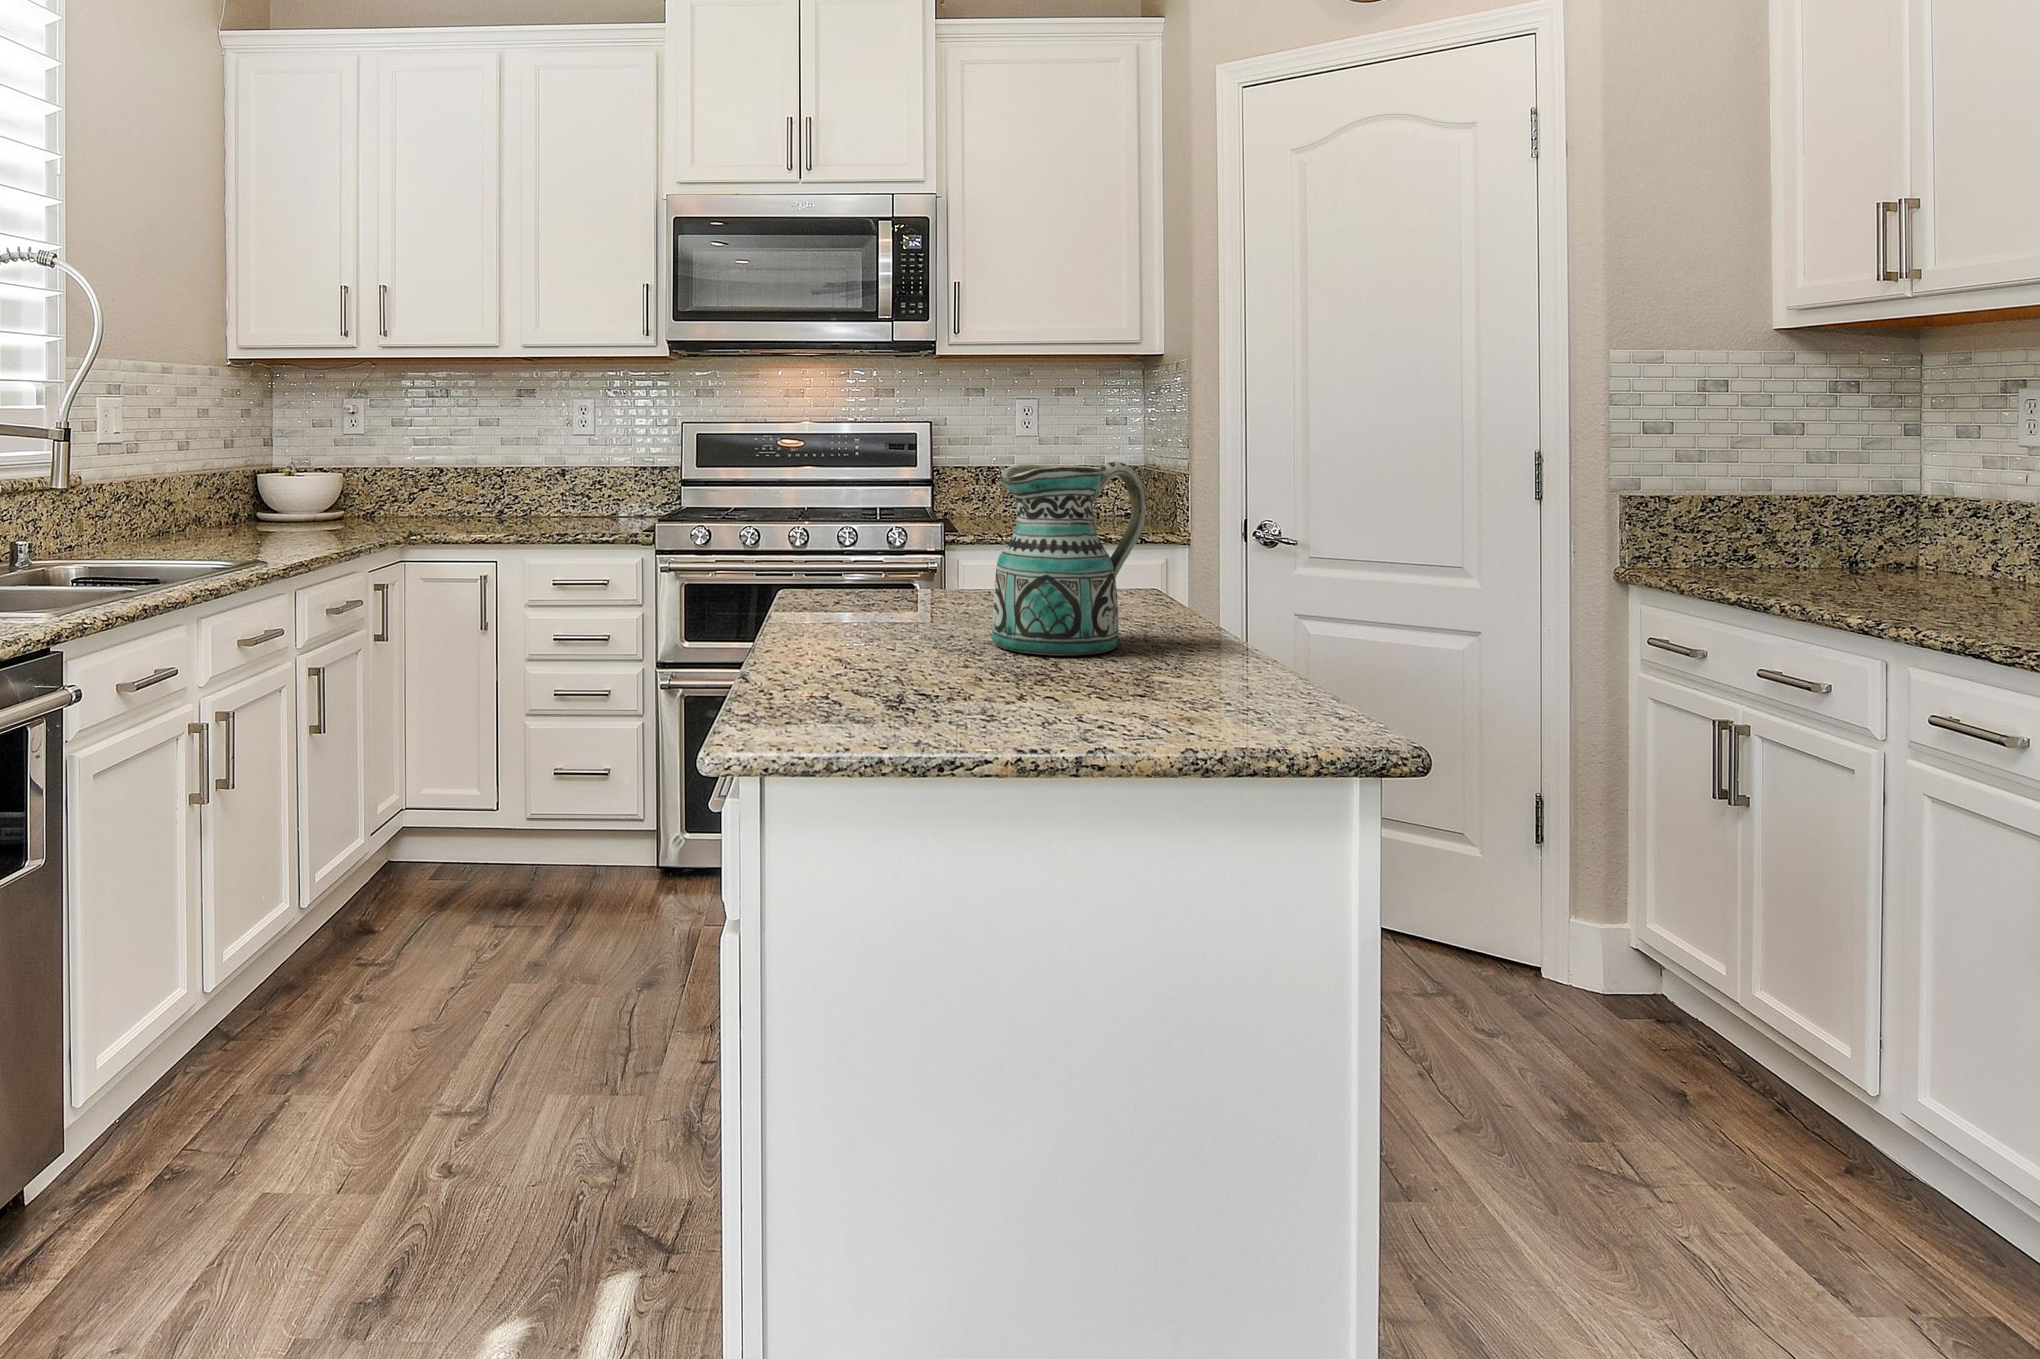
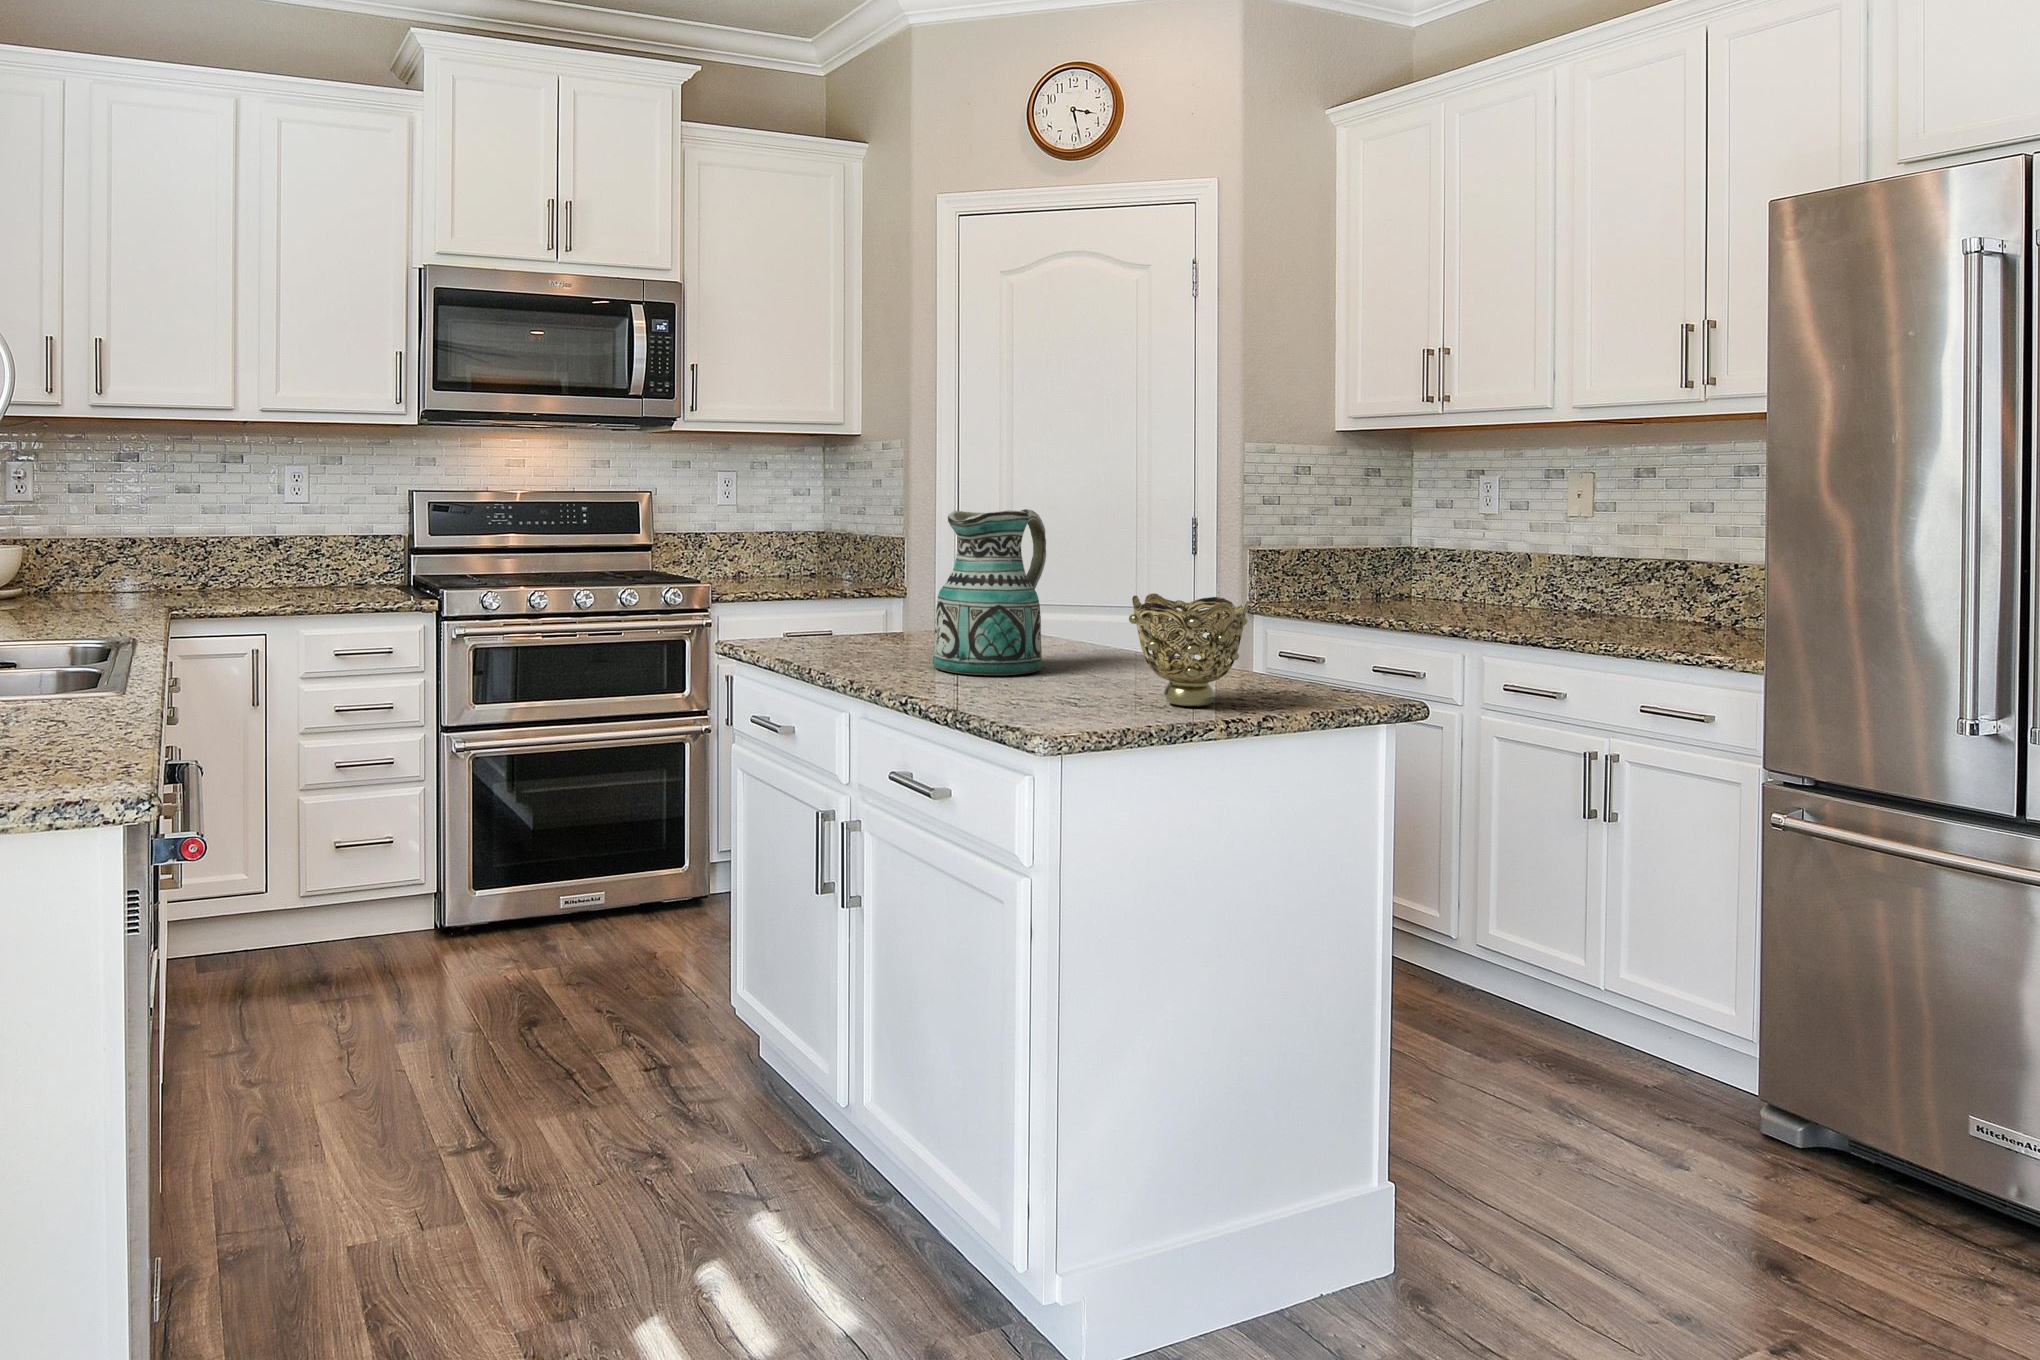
decorative bowl: none [1133,572,1275,712] -> present [1129,594,1248,706]

